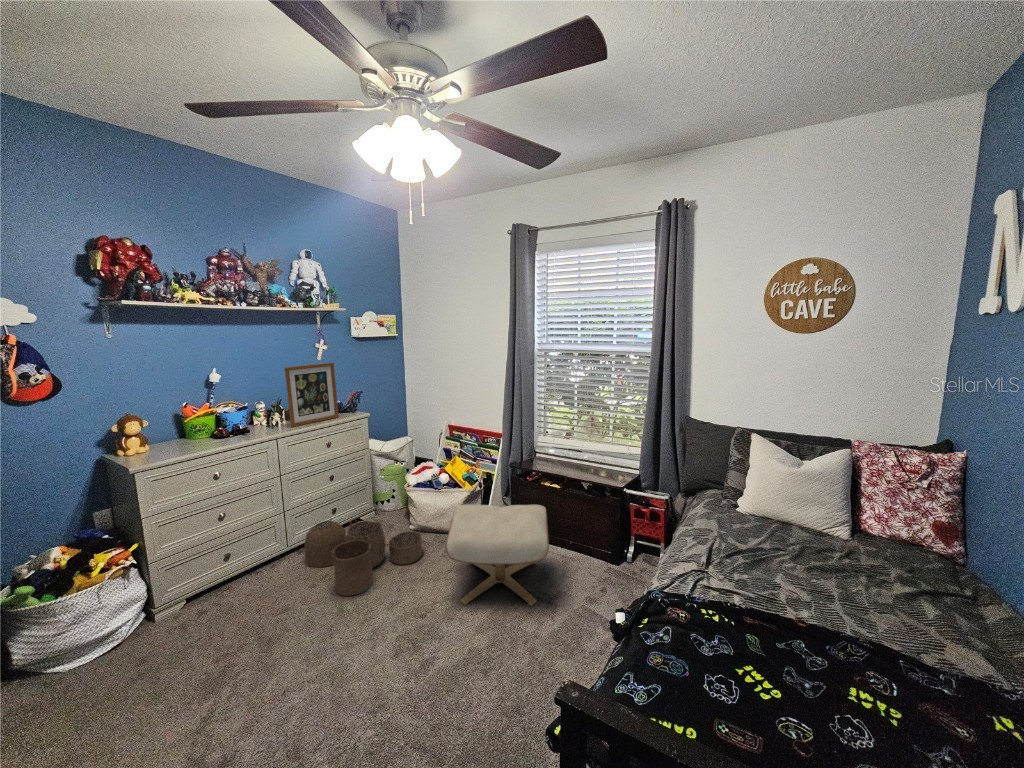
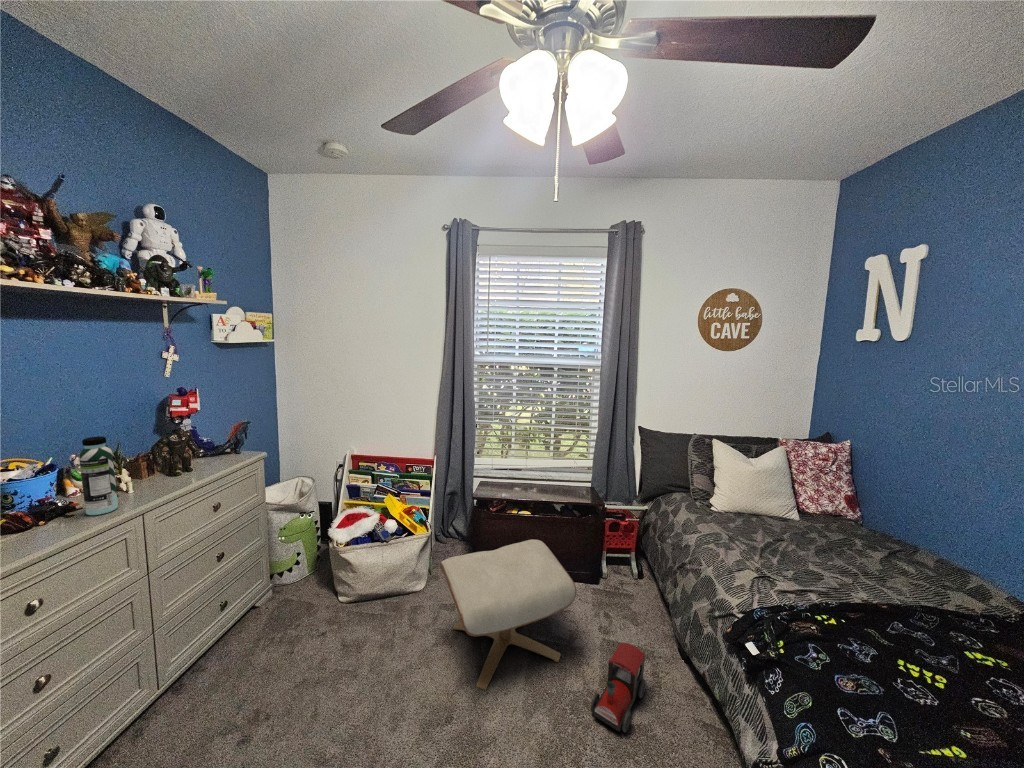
picture frame: present [285,363,339,427] -> none [138,381,225,488]
water bottle: none [252,393,271,437] -> present [79,436,118,515]
woven basket: present [305,519,423,596] -> none [189,601,385,744]
toy train: none [527,601,588,665] -> present [591,643,646,732]

